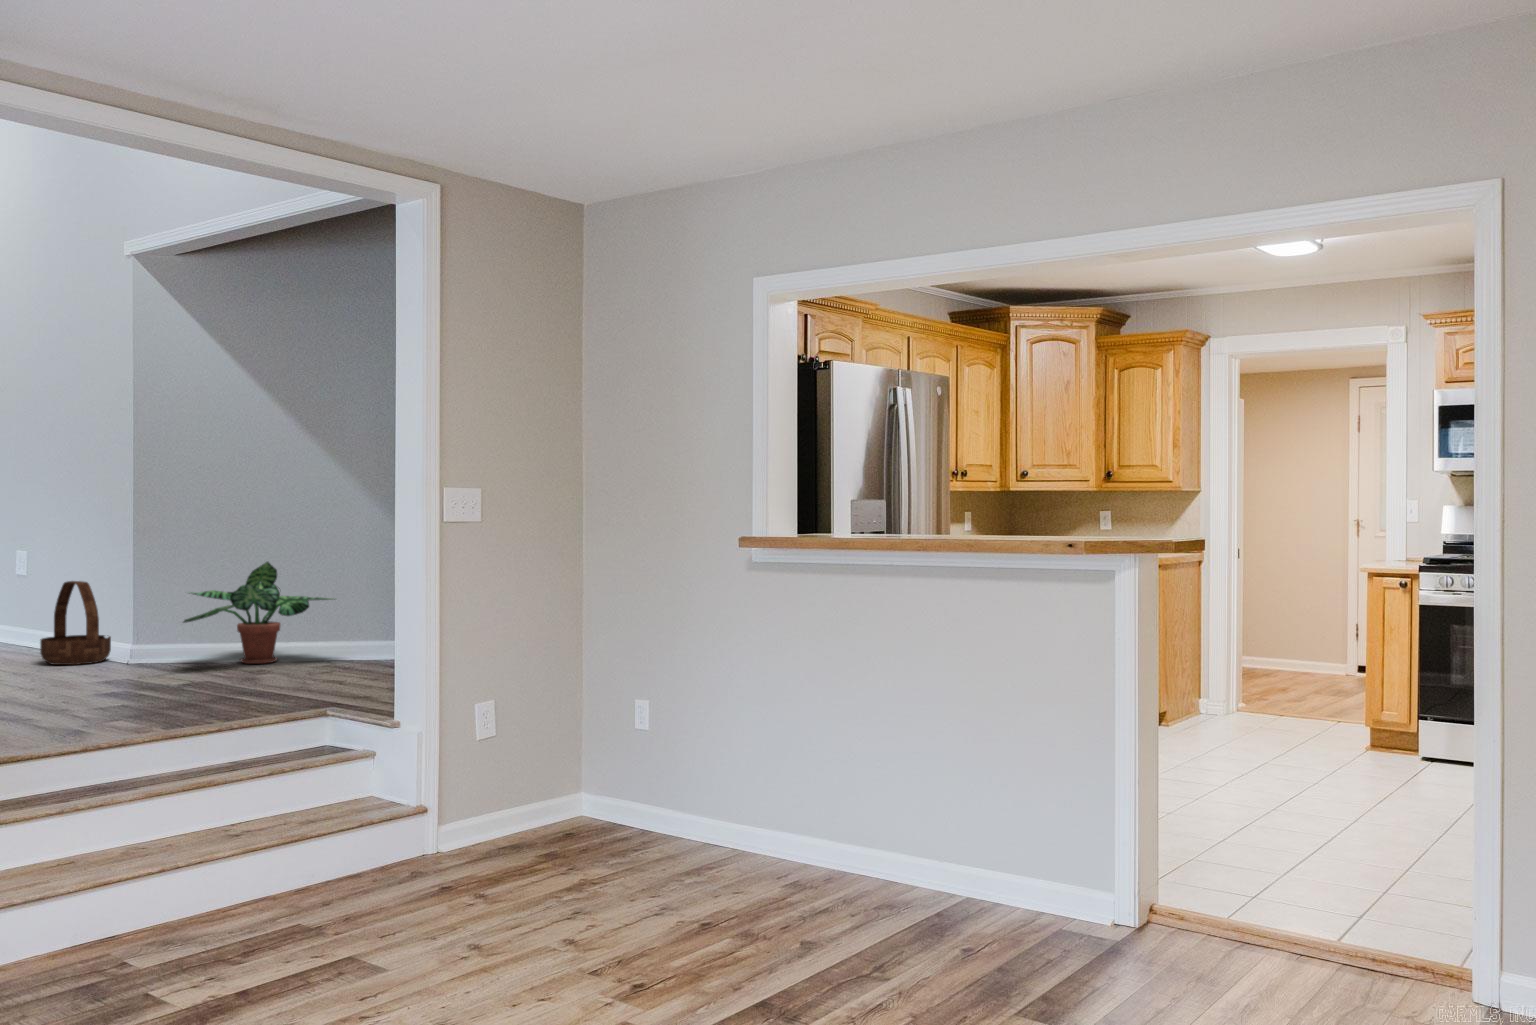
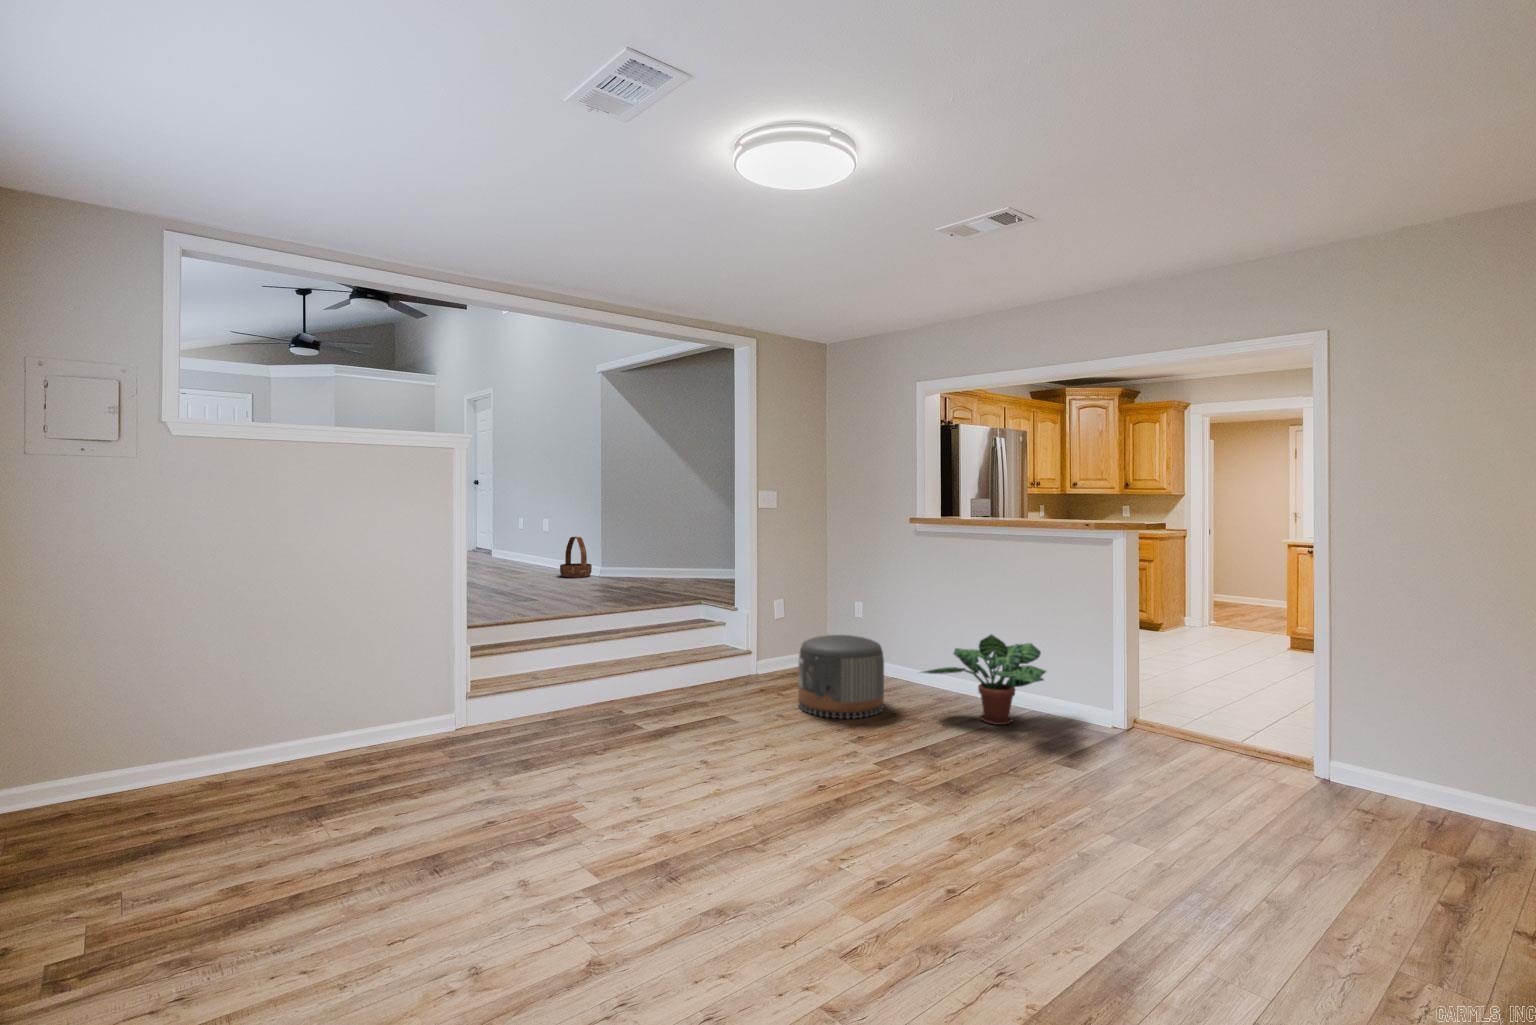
potted plant: present [183,562,332,664] -> present [923,635,1046,725]
pouf: none [516,771,688,945] -> present [798,635,884,719]

